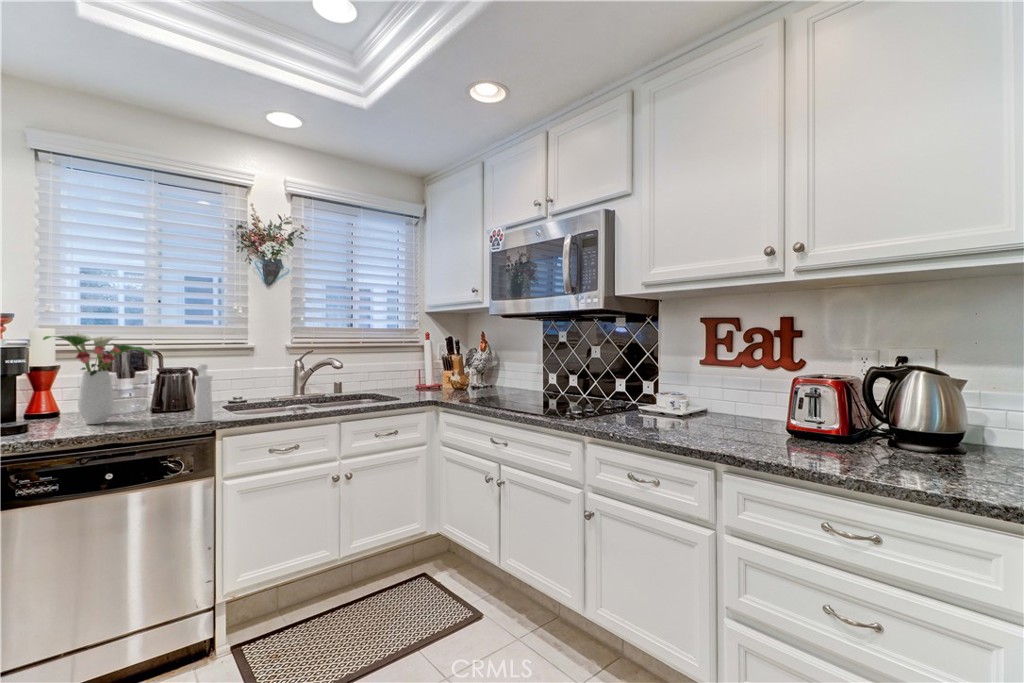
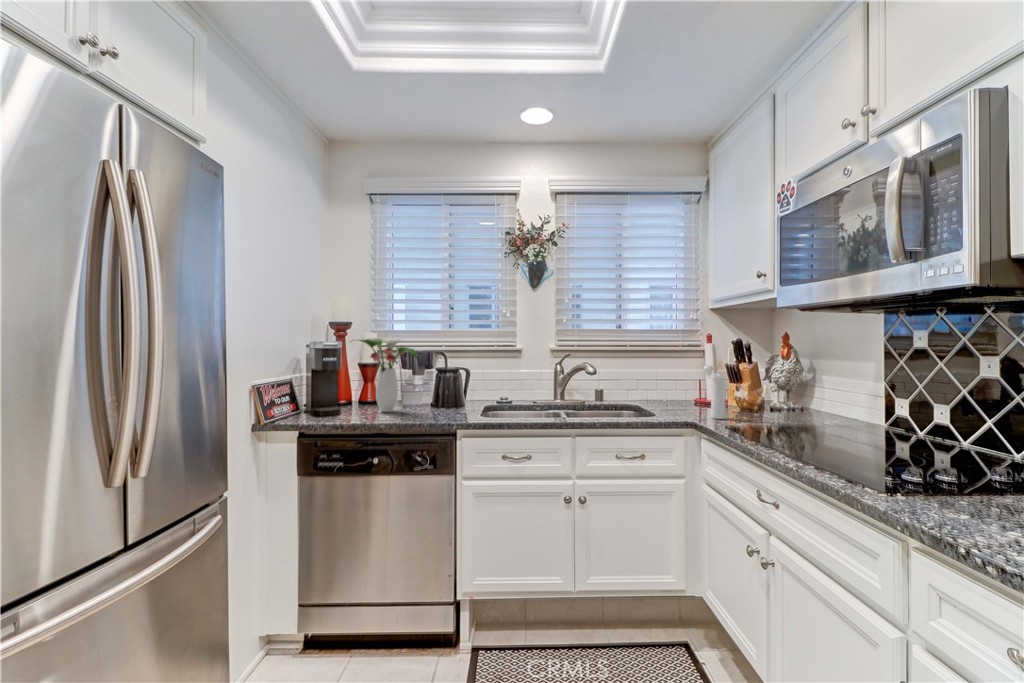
pepper mill: present [195,364,213,422] -> present [704,366,726,419]

